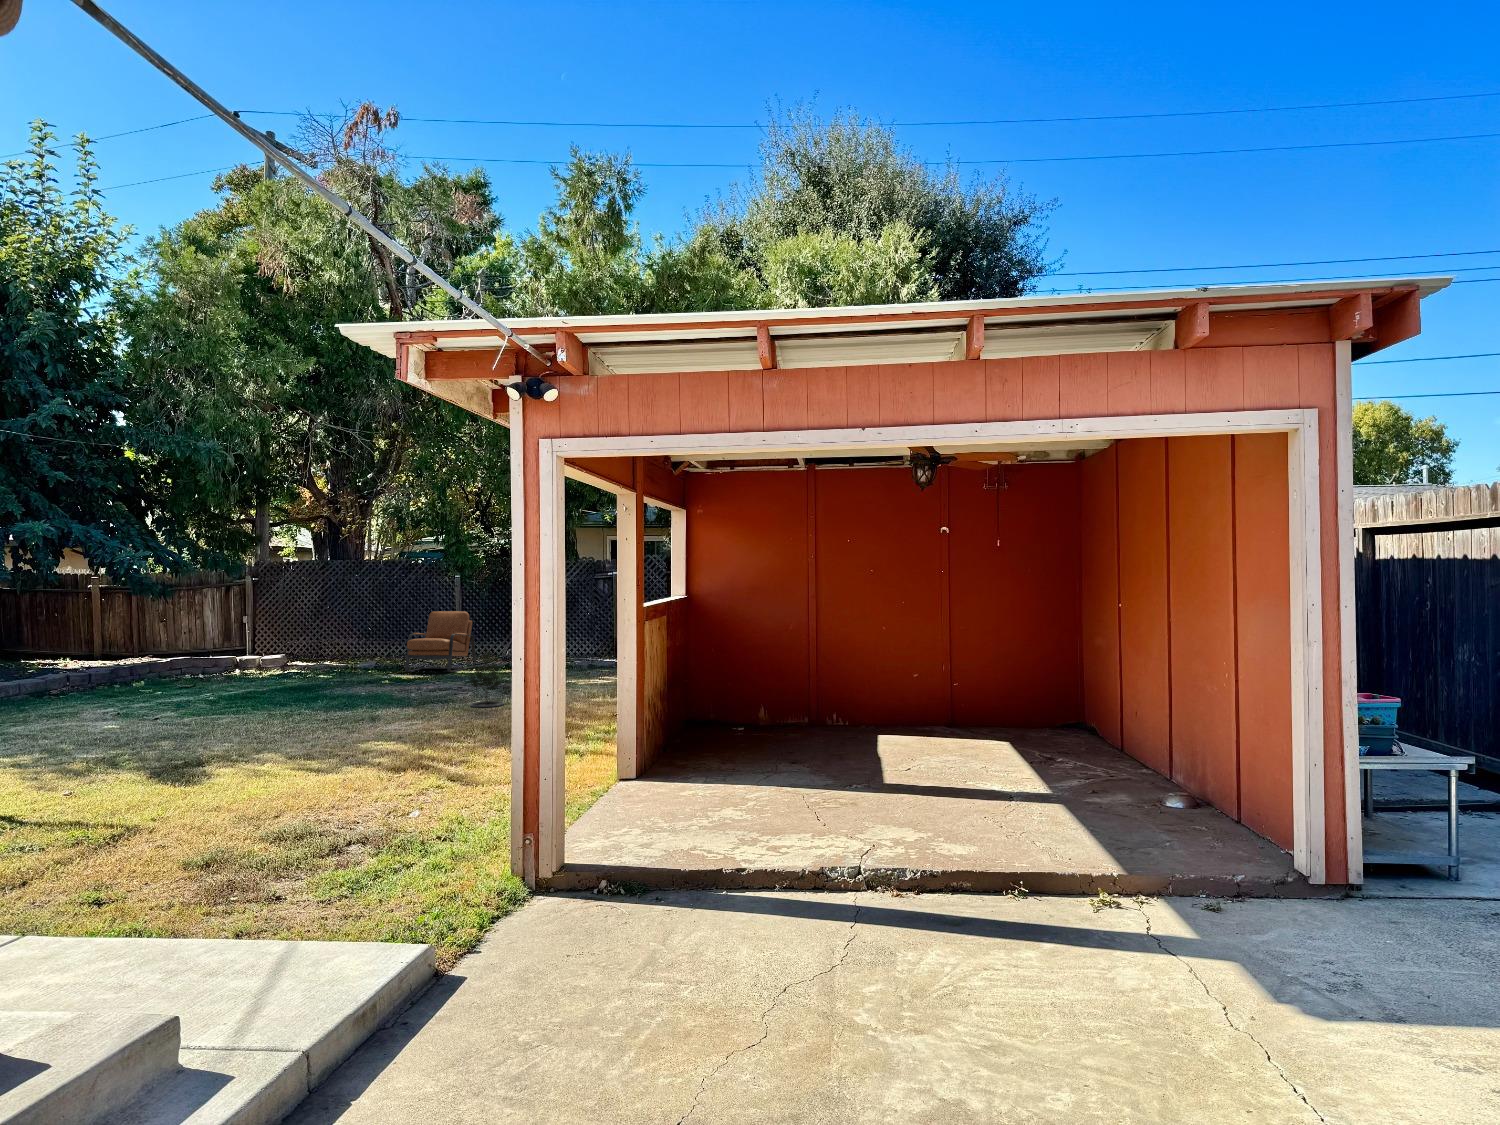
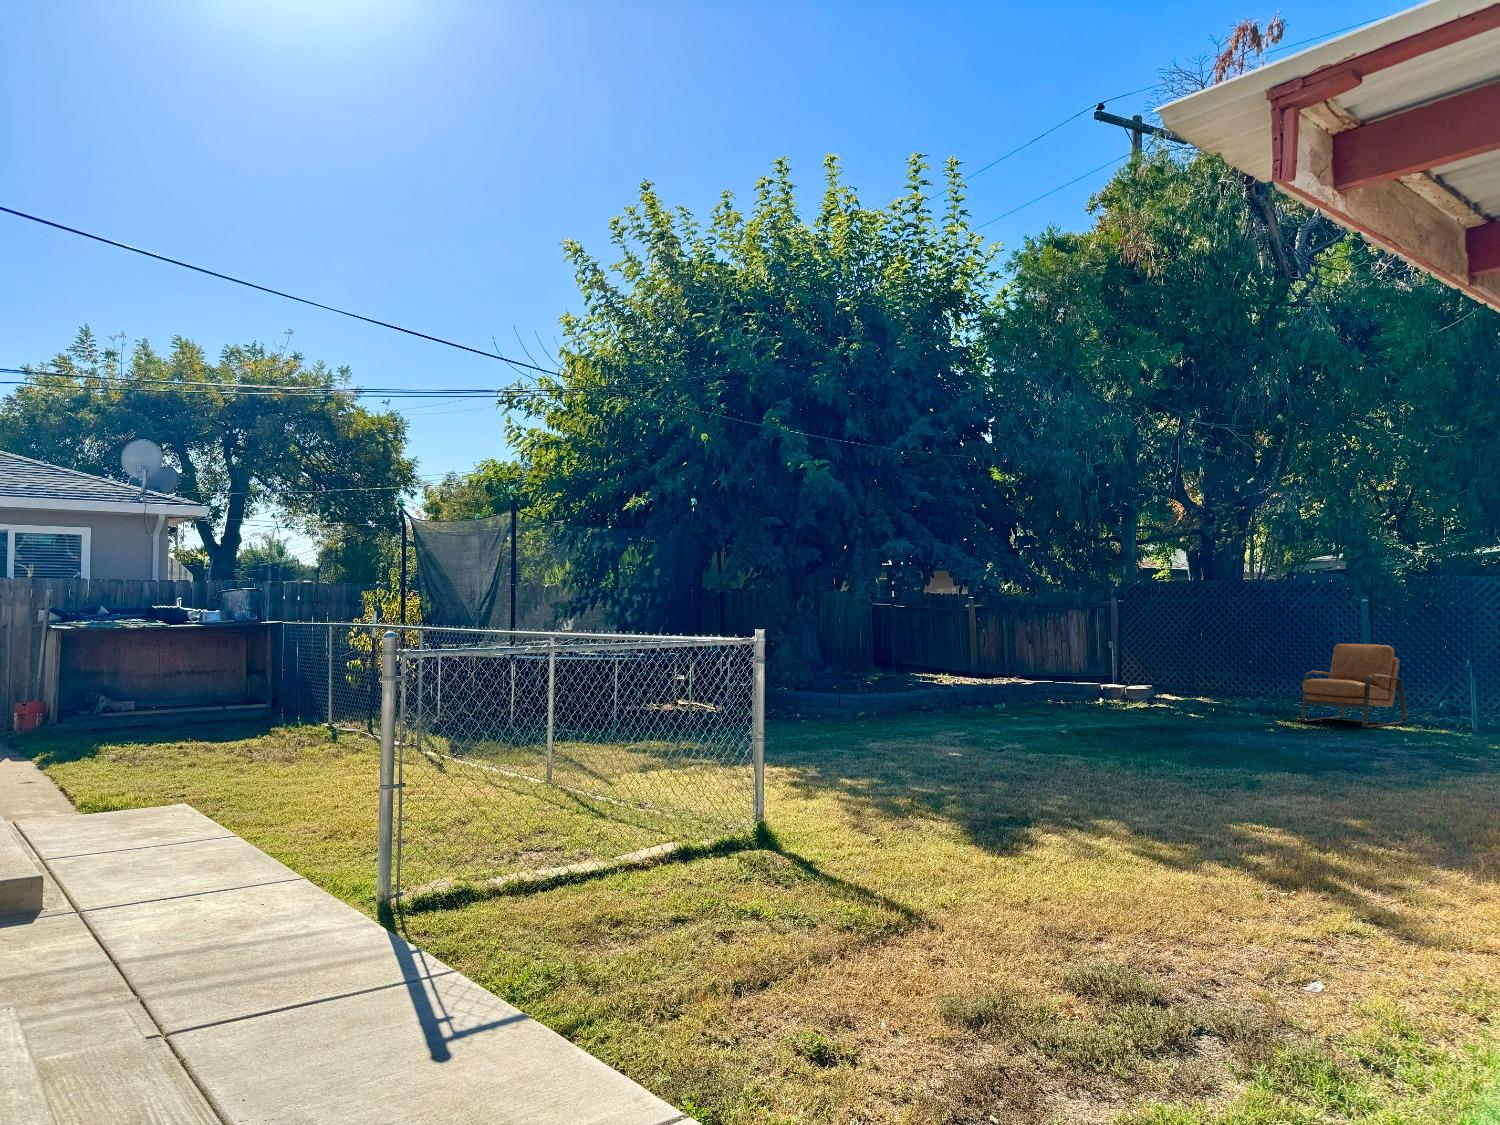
potted tree: present [468,651,503,707] -> none [1391,699,1462,792]

